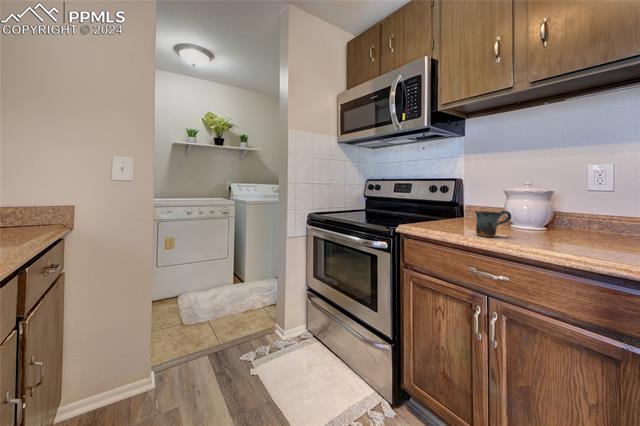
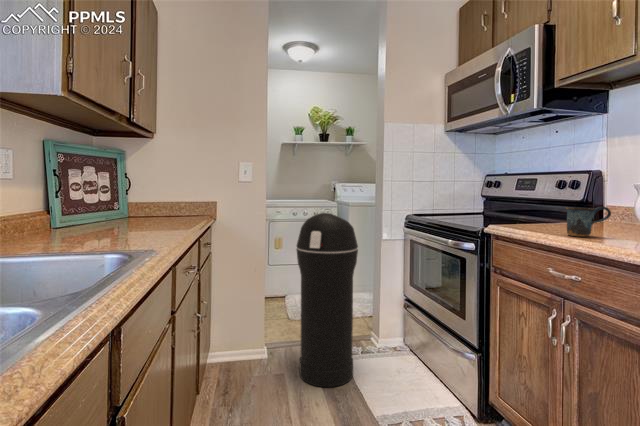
trash can: none [209,217,275,399] -> present [296,213,358,387]

